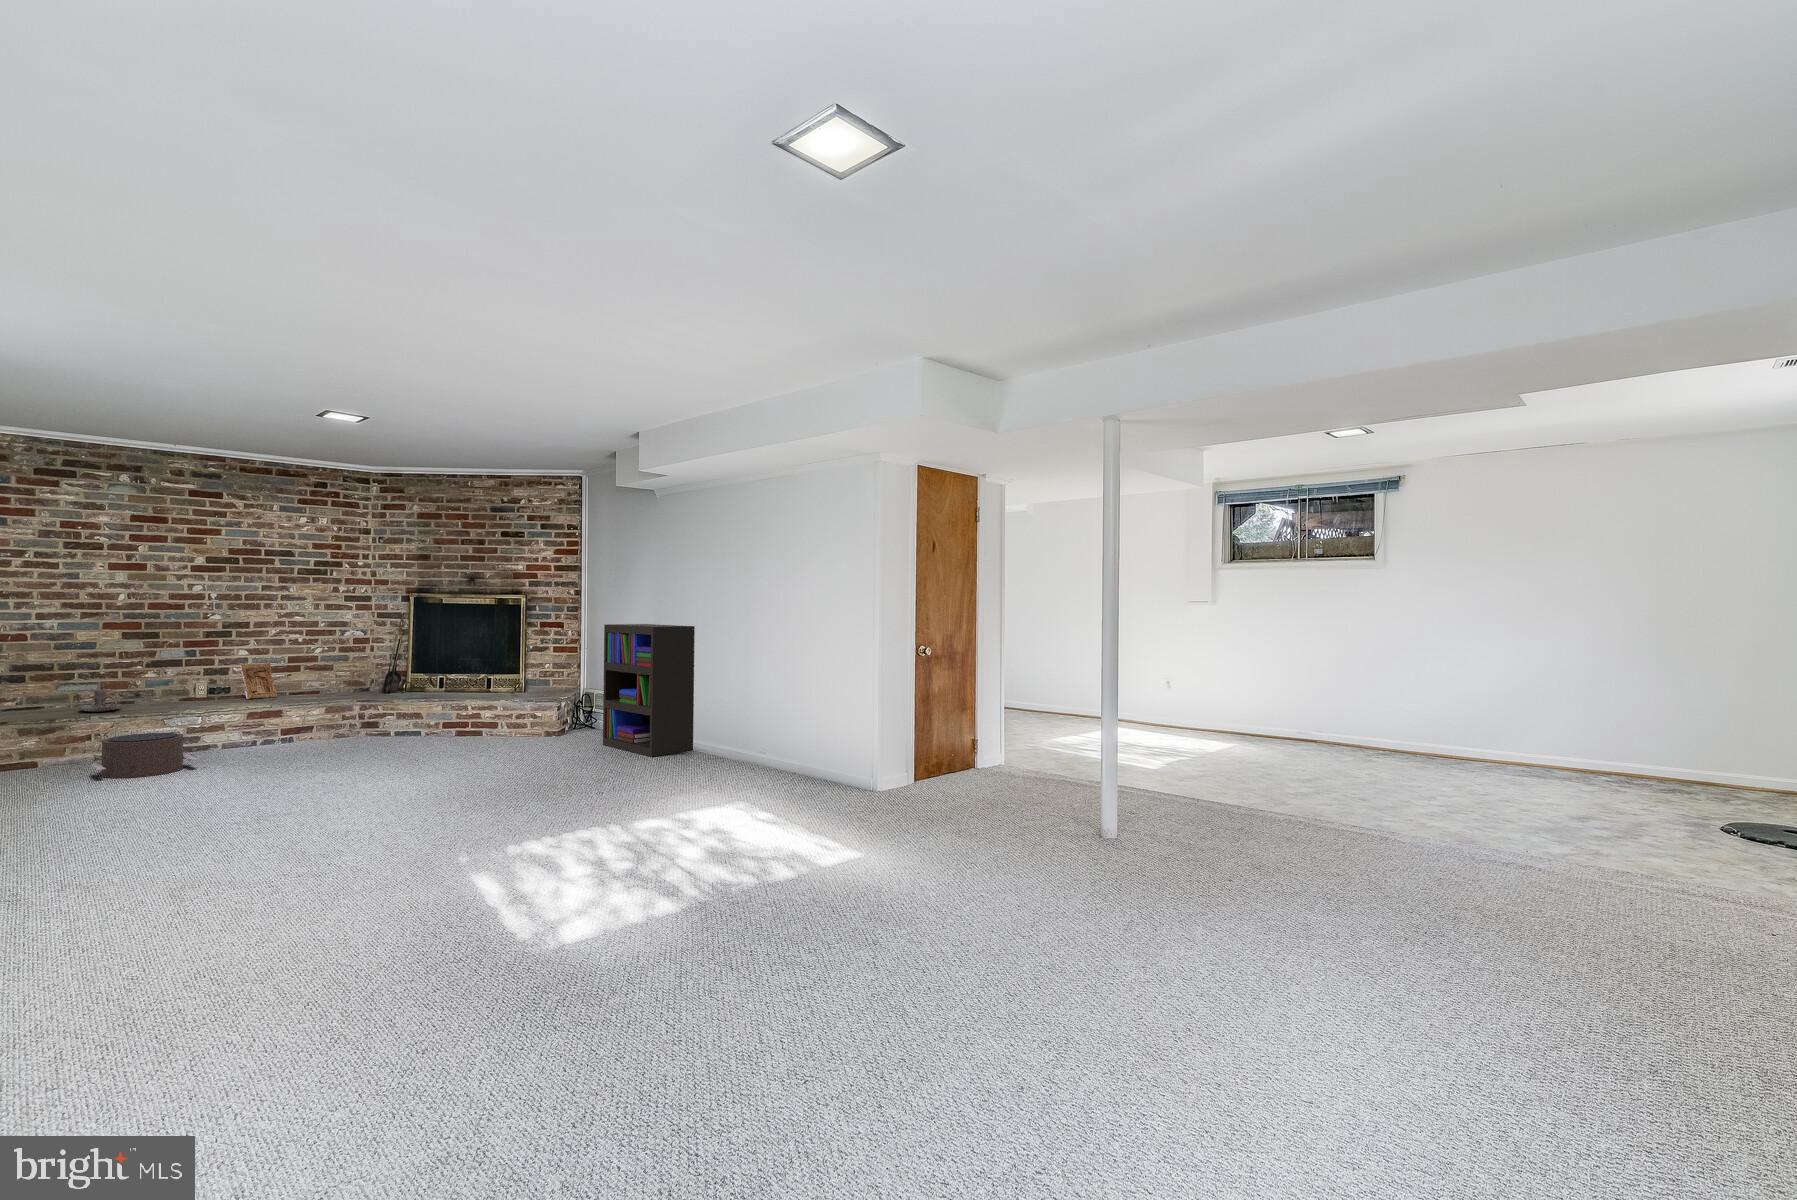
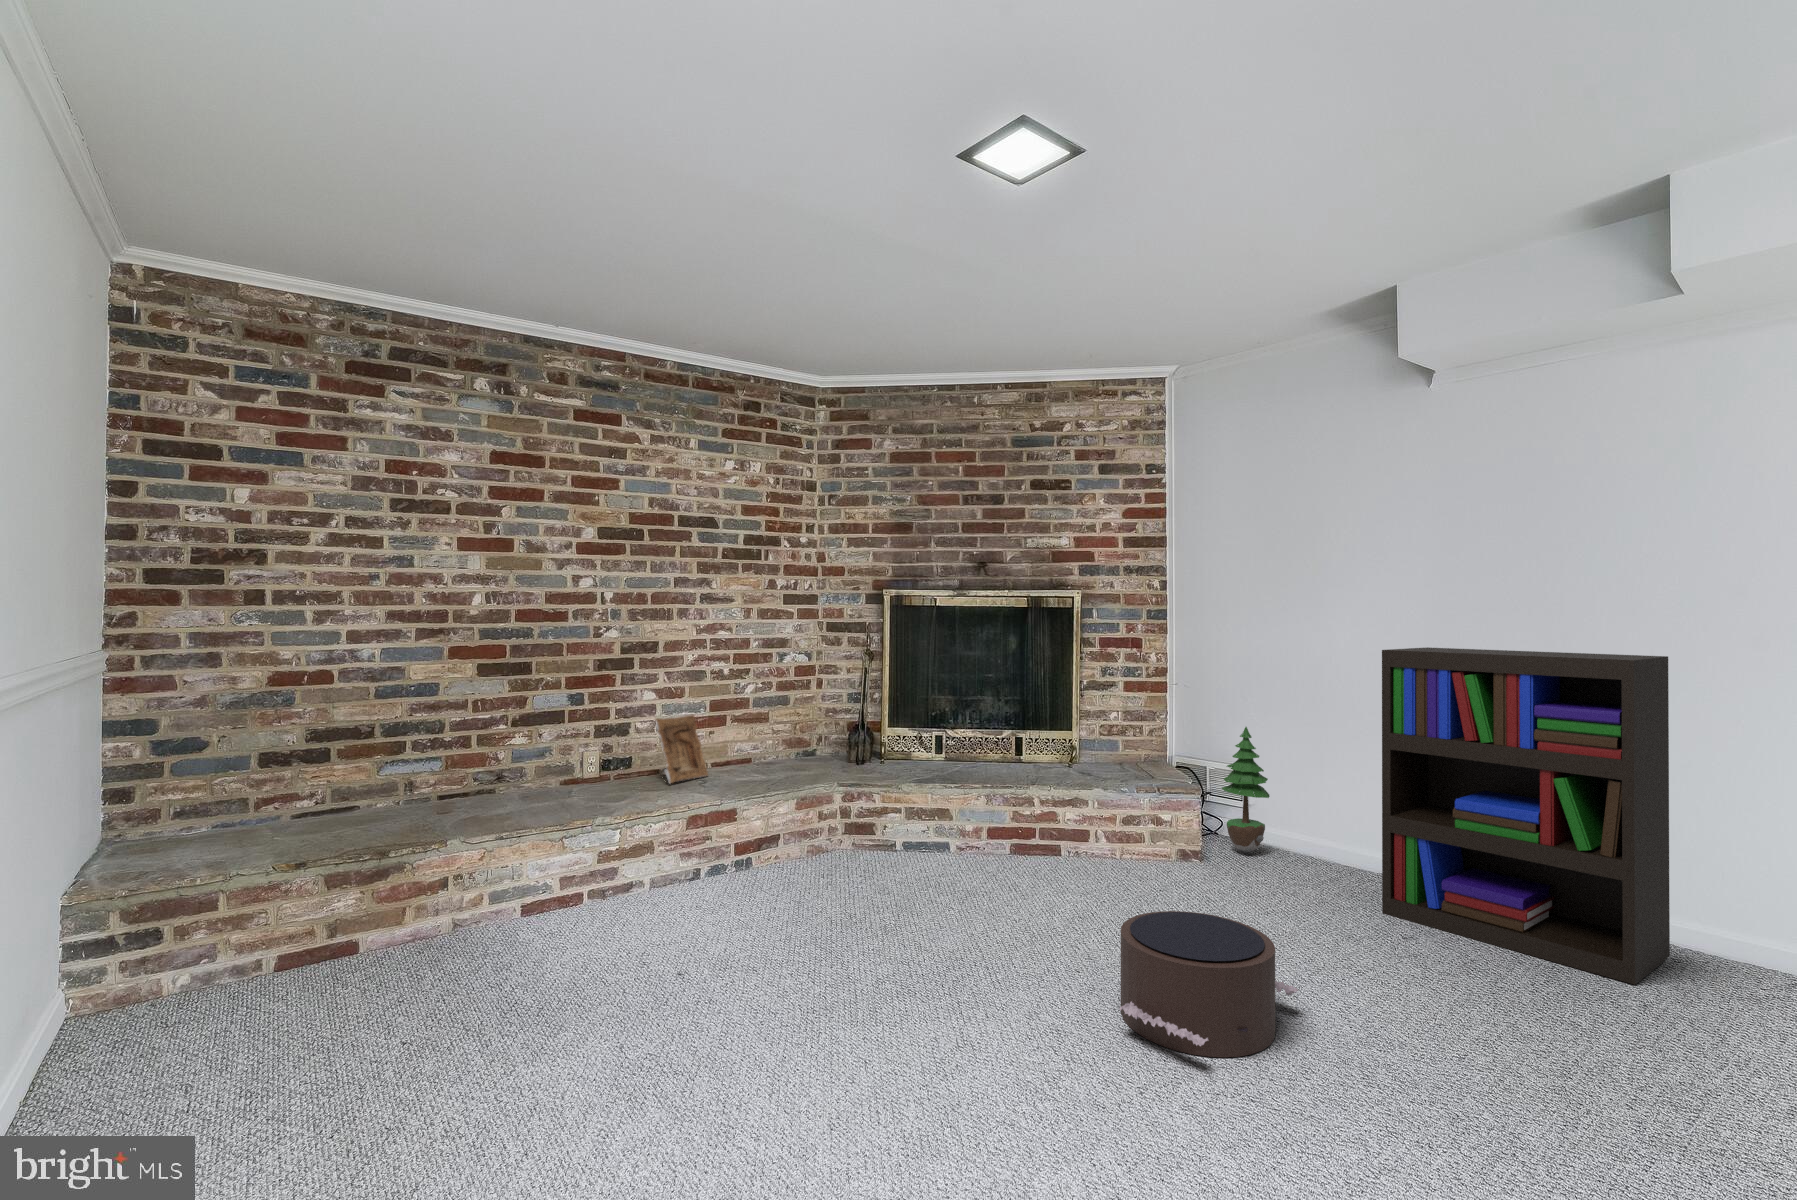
potted tree: none [577,665,602,731] -> present [1222,727,1270,854]
candle holder: present [79,690,121,712] -> none [419,778,487,822]
pouf: present [91,733,197,778] -> present [1120,911,1298,1057]

